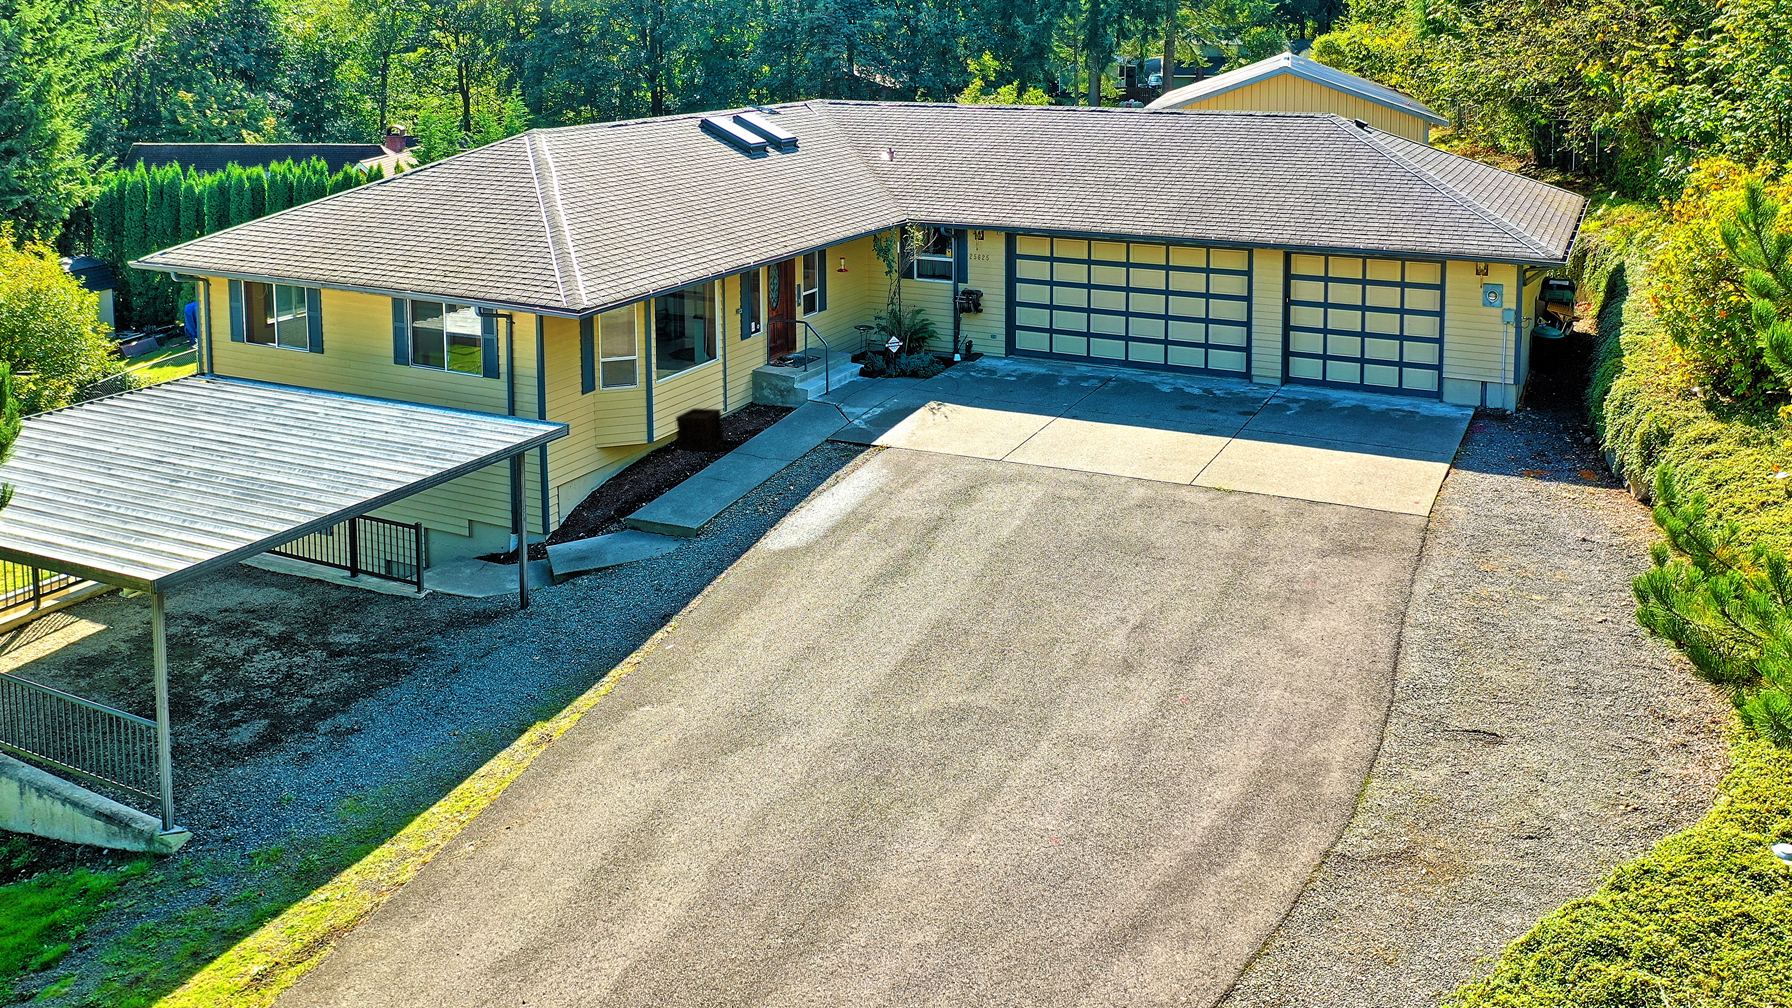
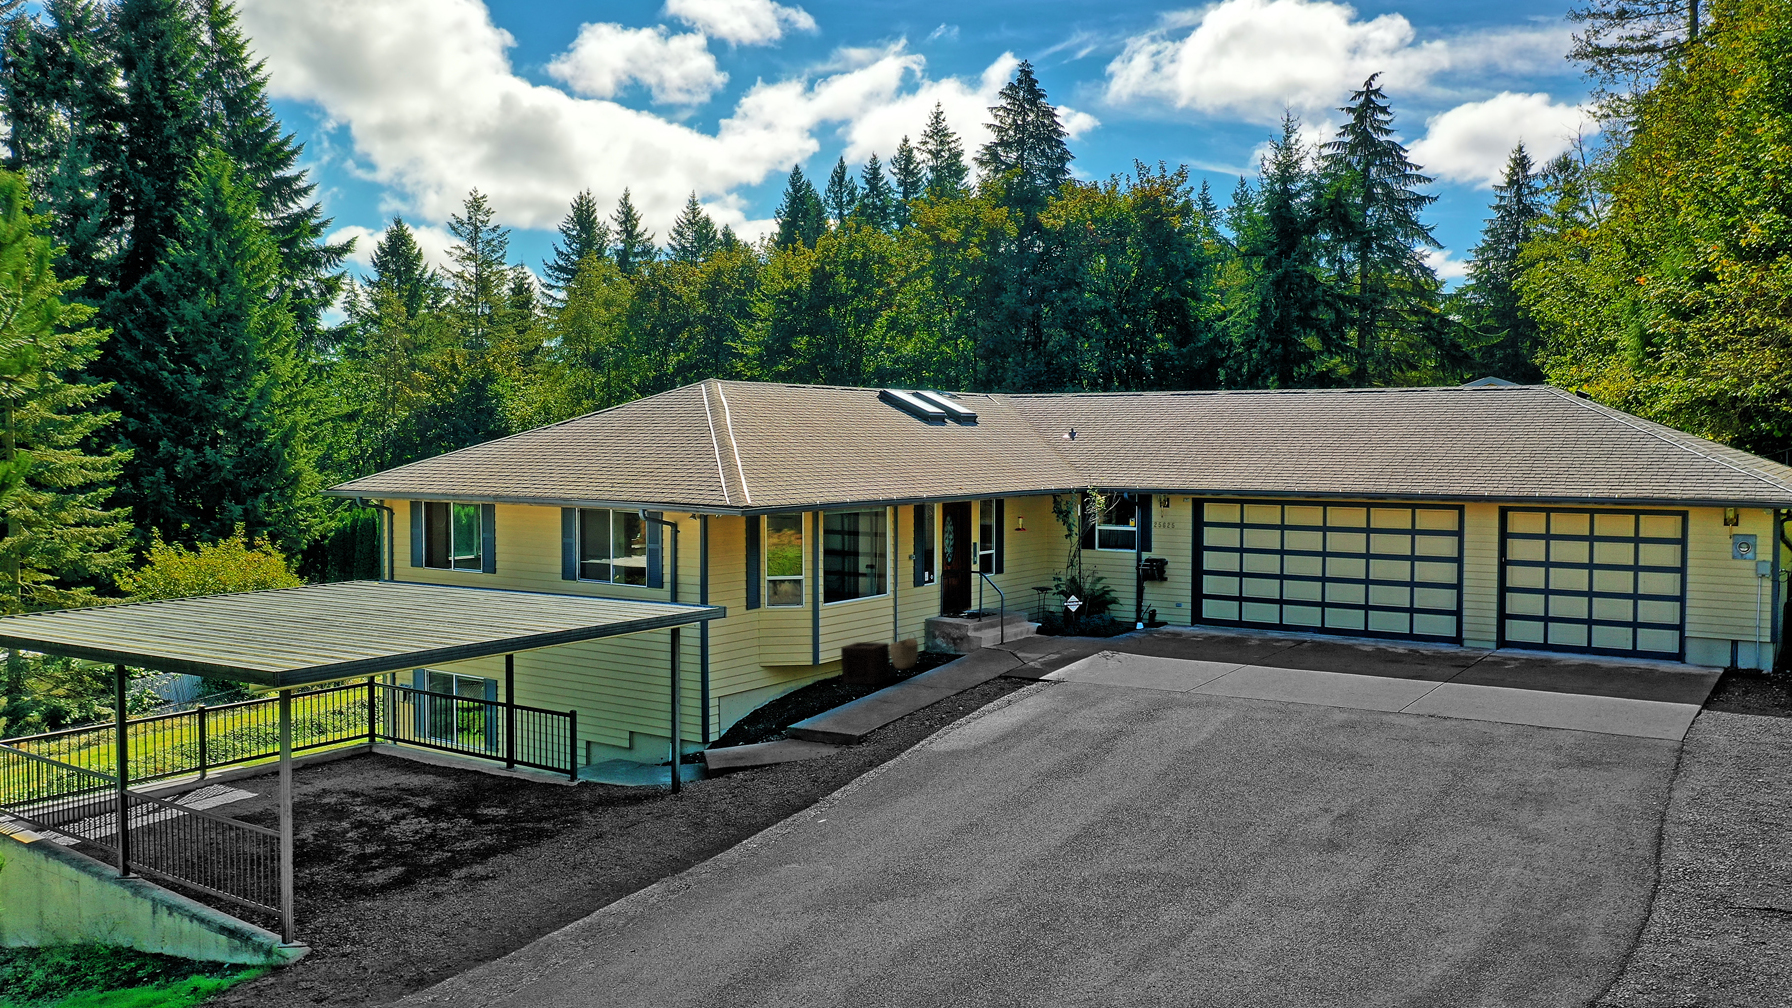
woven basket: none [720,393,748,428] -> present [890,637,918,669]

